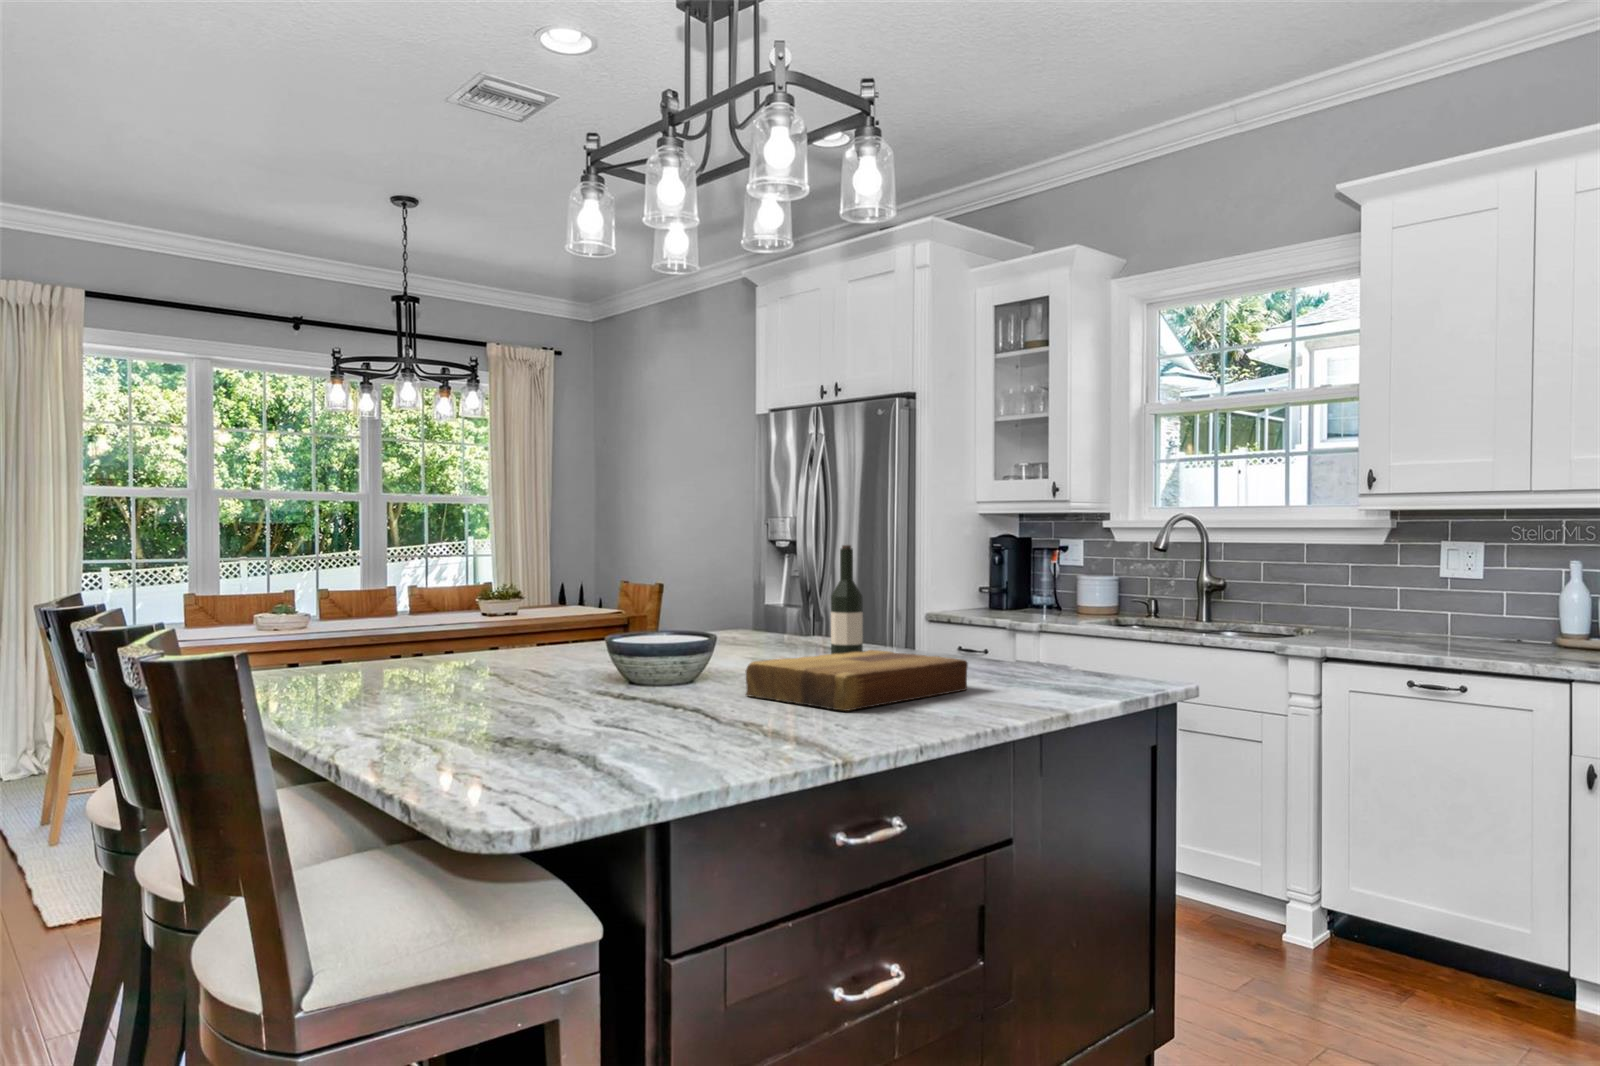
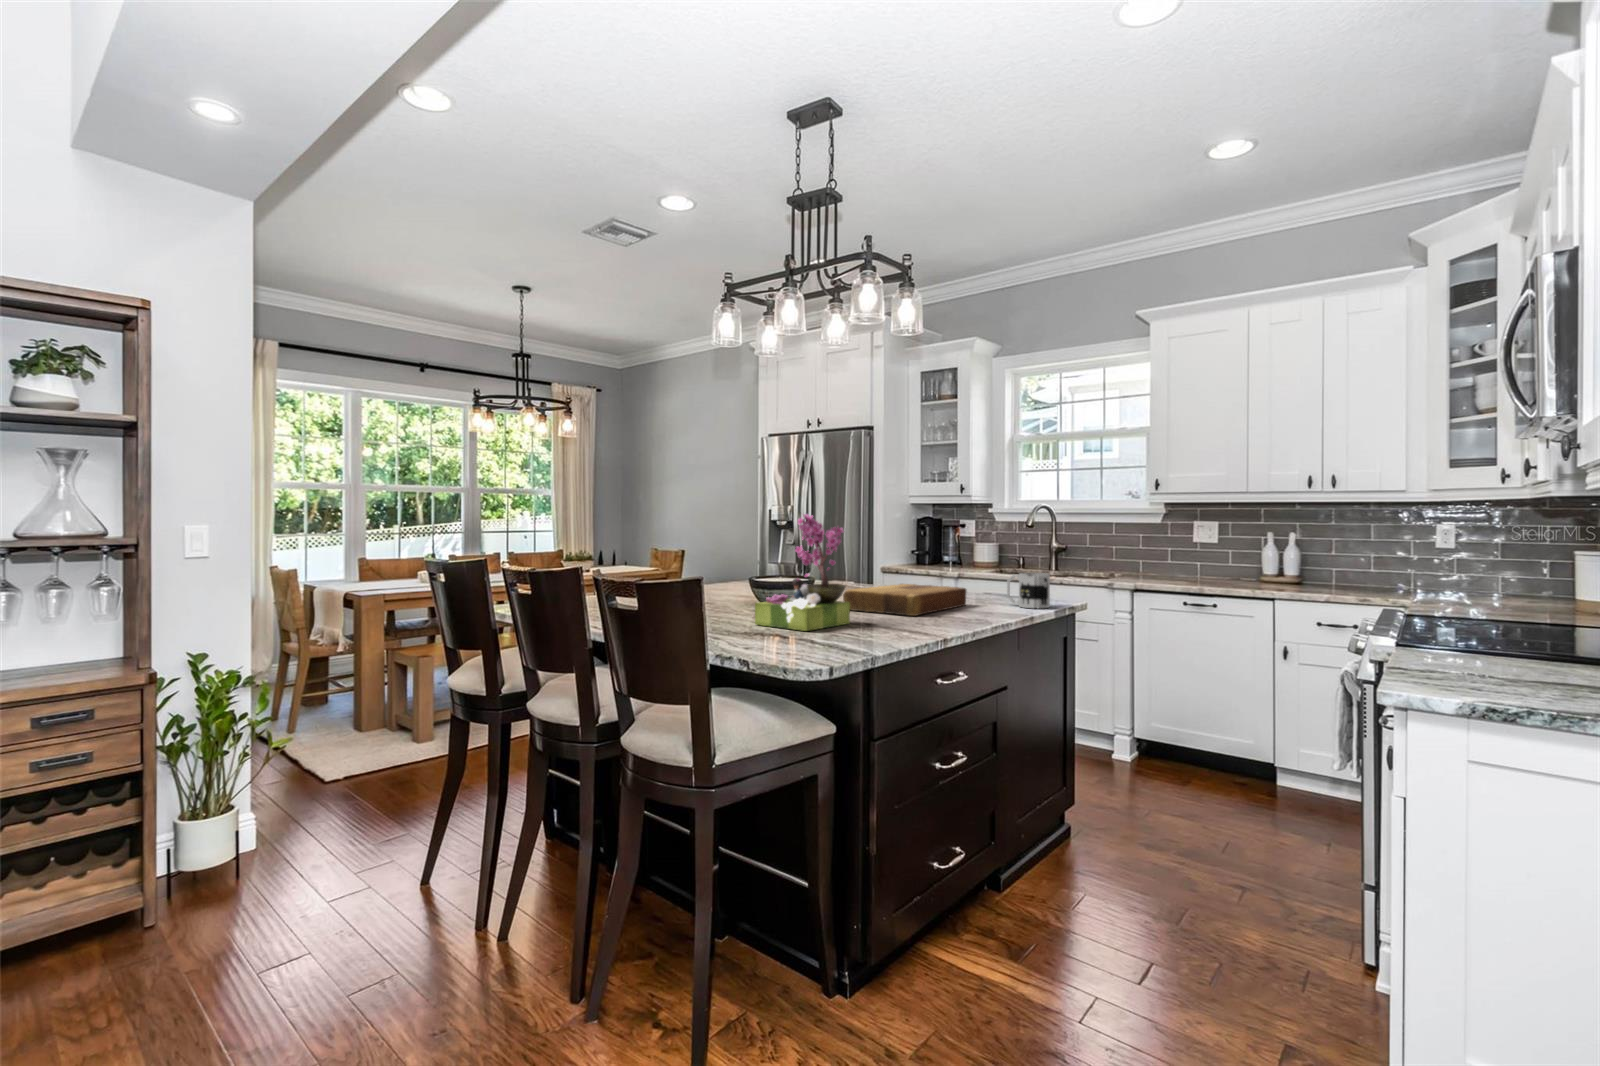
flower arrangement: none [552,531,715,740] -> present [755,514,850,631]
wine bottle: present [831,545,863,654] -> none [863,522,882,592]
mug: none [1039,635,1110,699] -> present [1007,573,1050,608]

